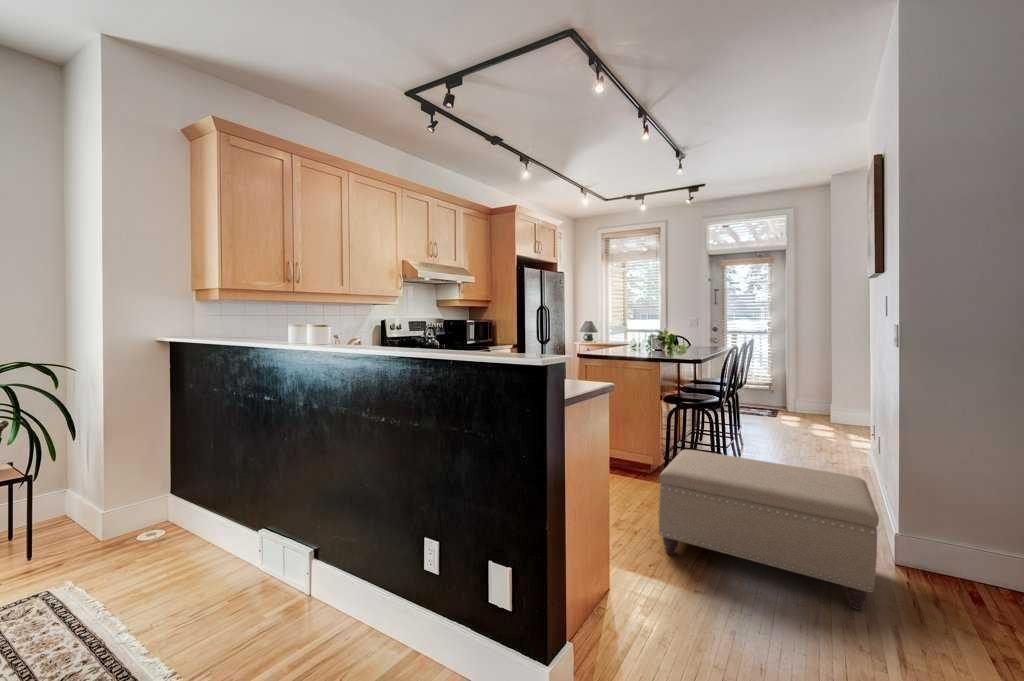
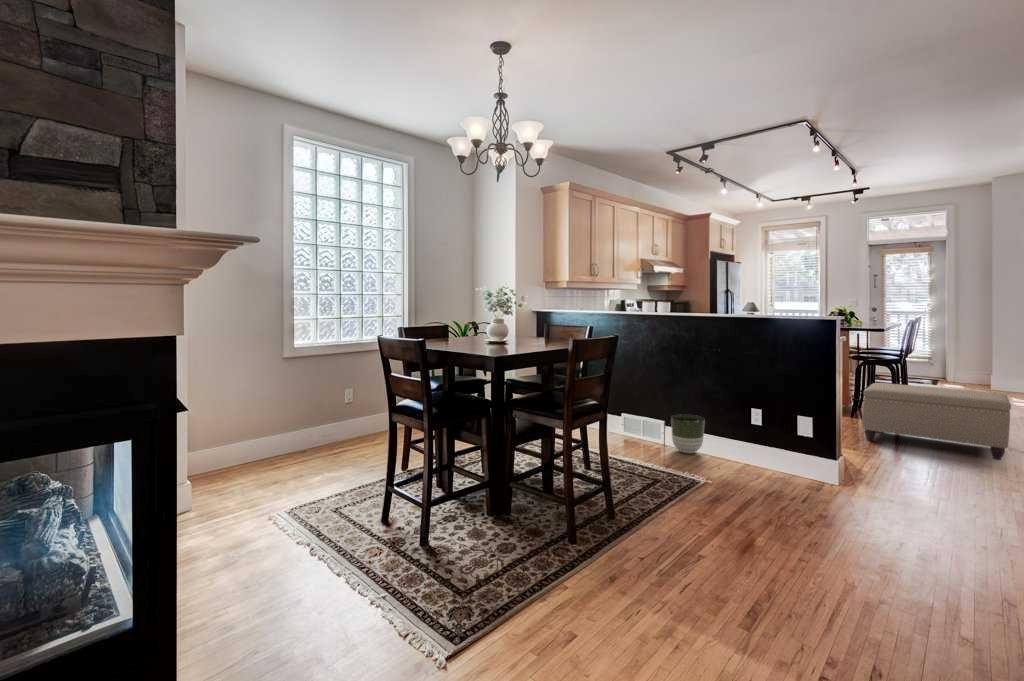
planter: none [276,547,346,639] -> present [671,415,705,453]

